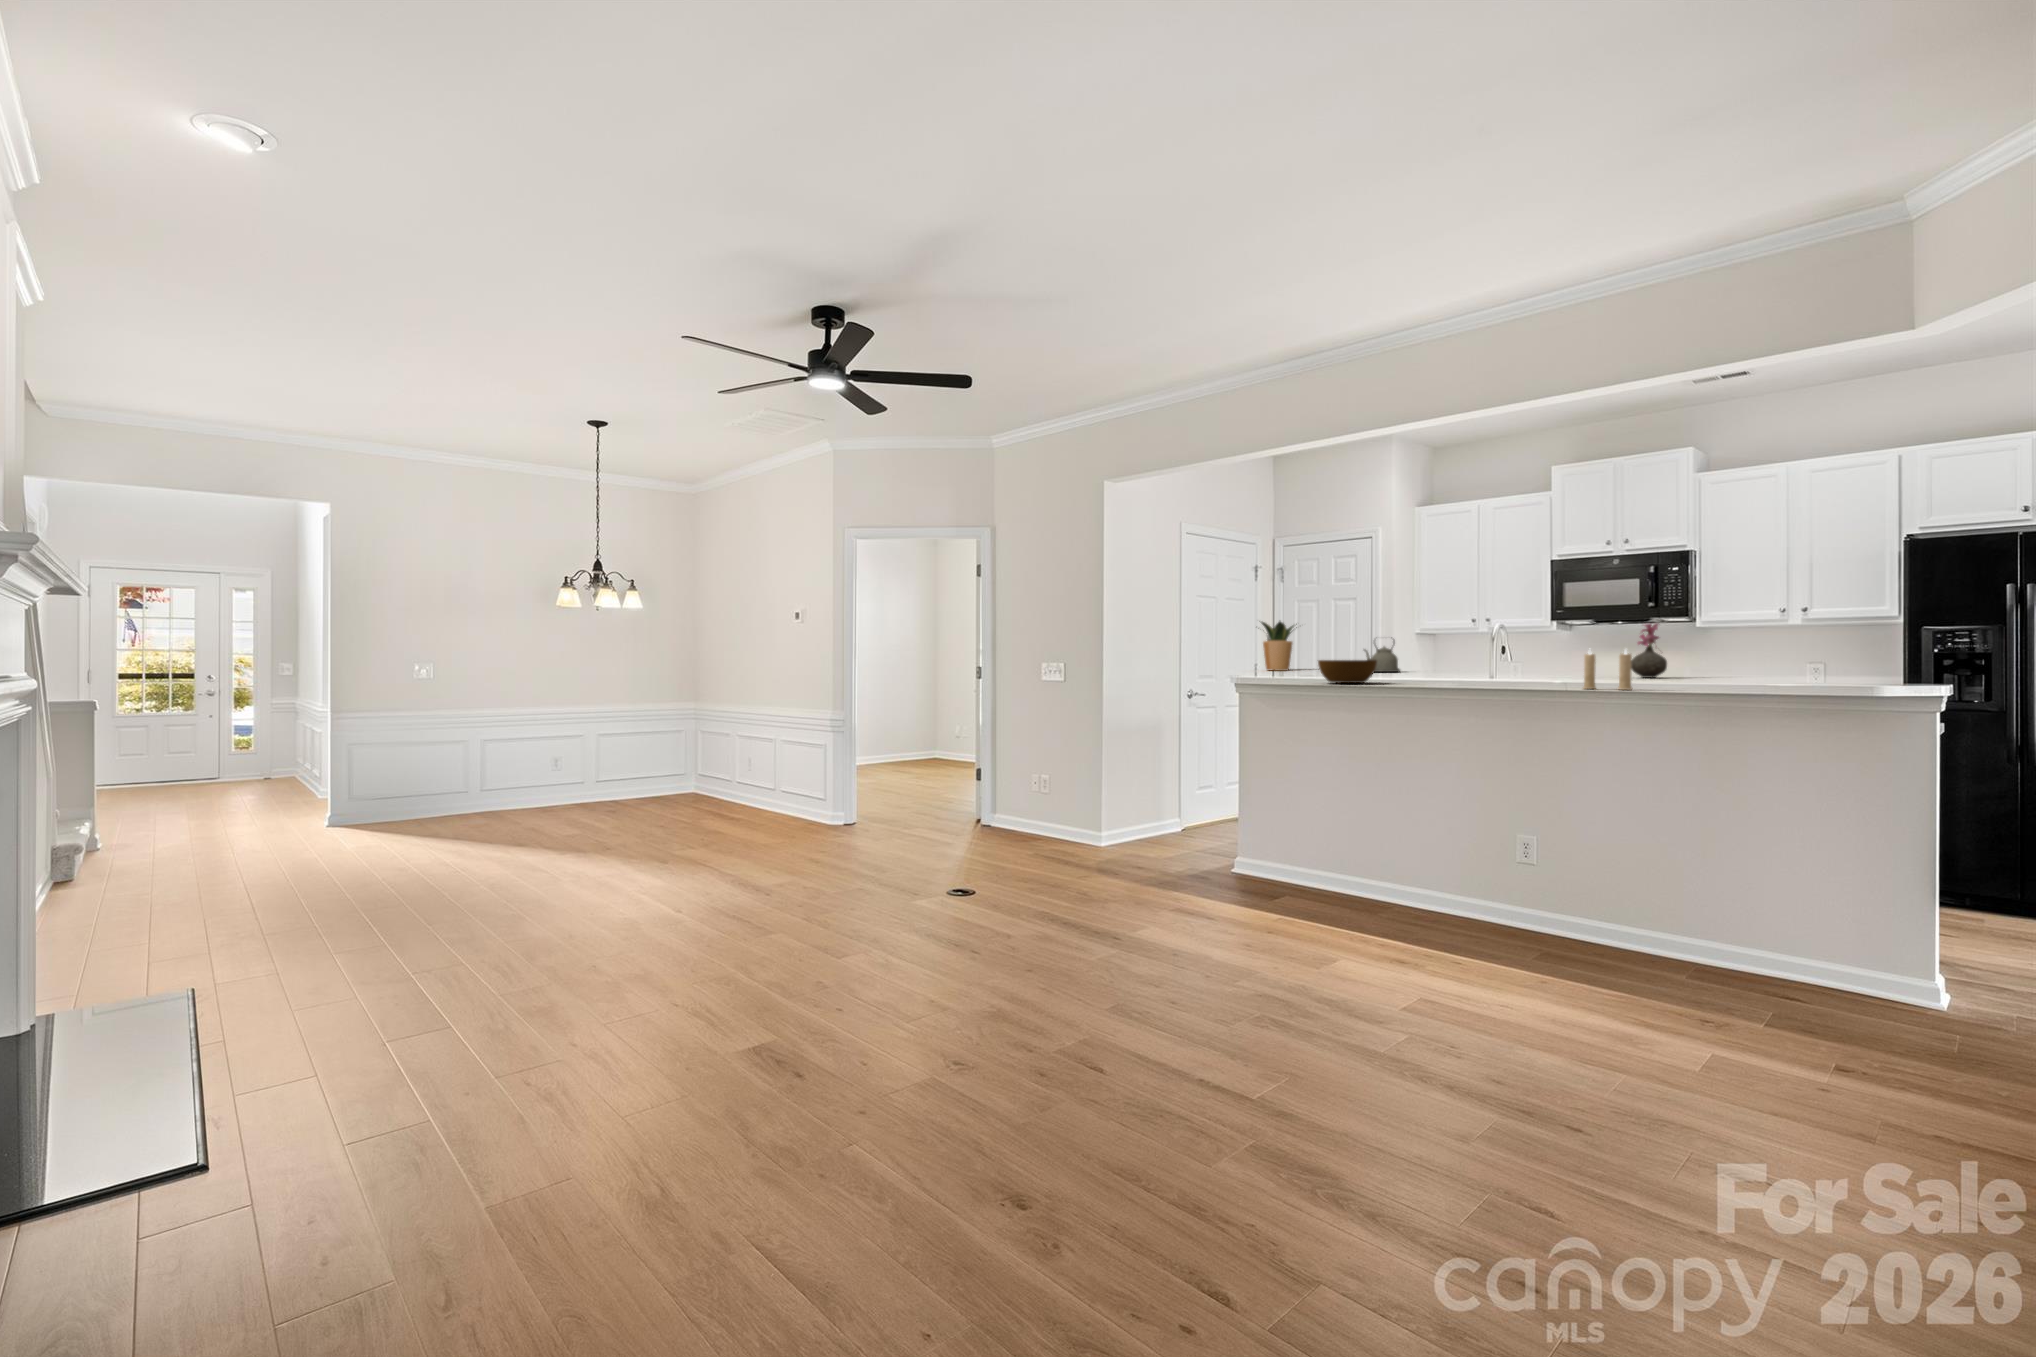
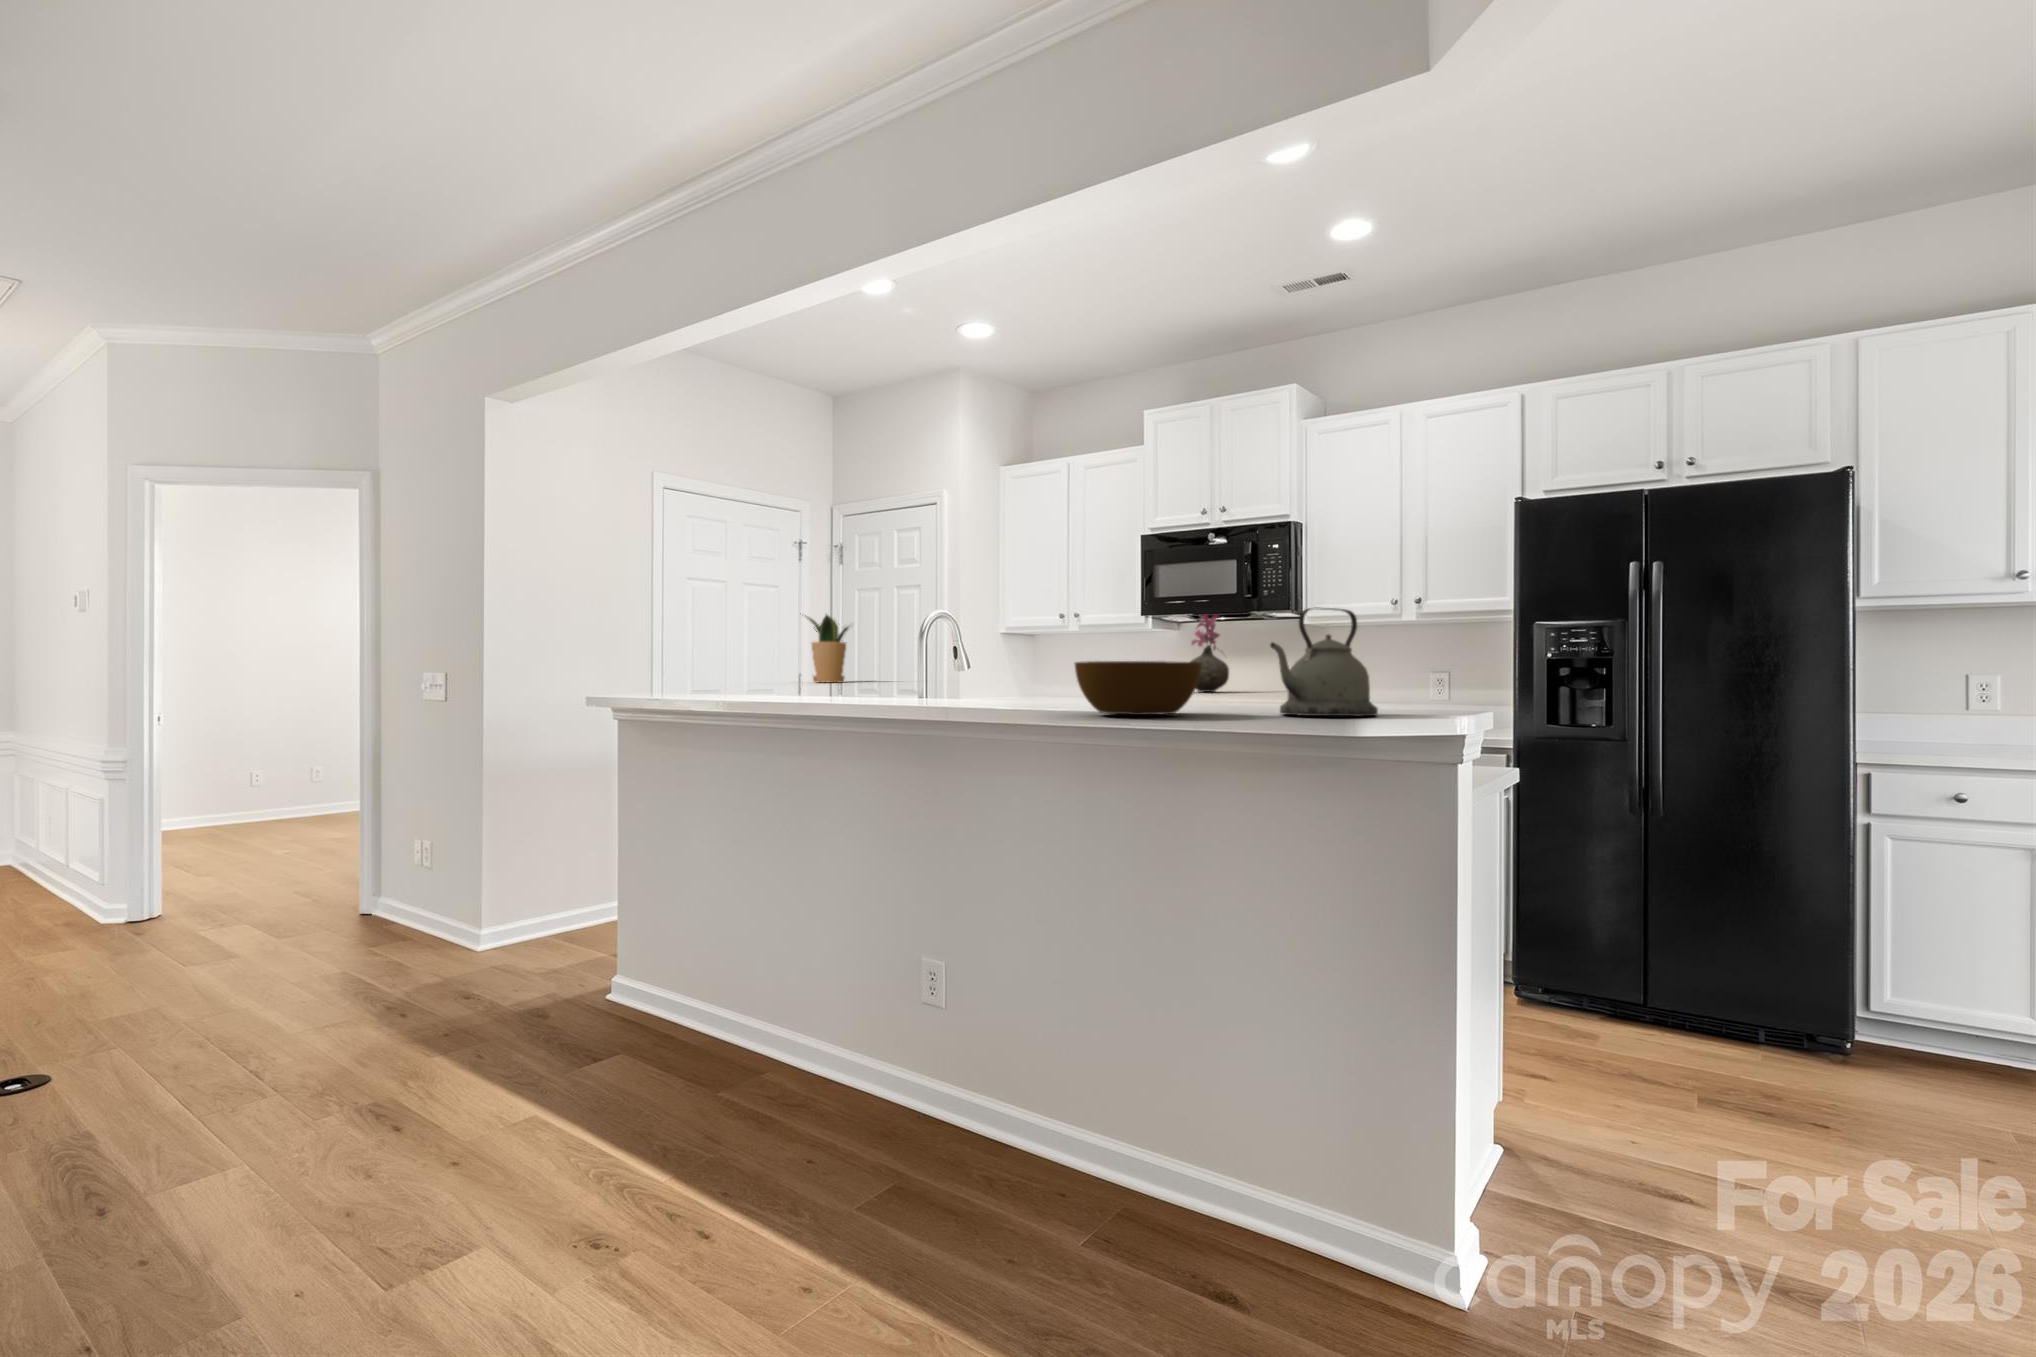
kettle: present [1364,641,1400,672] -> present [1270,608,1378,716]
candle: present [1584,649,1633,690] -> none [1003,639,1067,711]
bowl: present [1318,660,1377,683] -> present [1074,661,1202,715]

